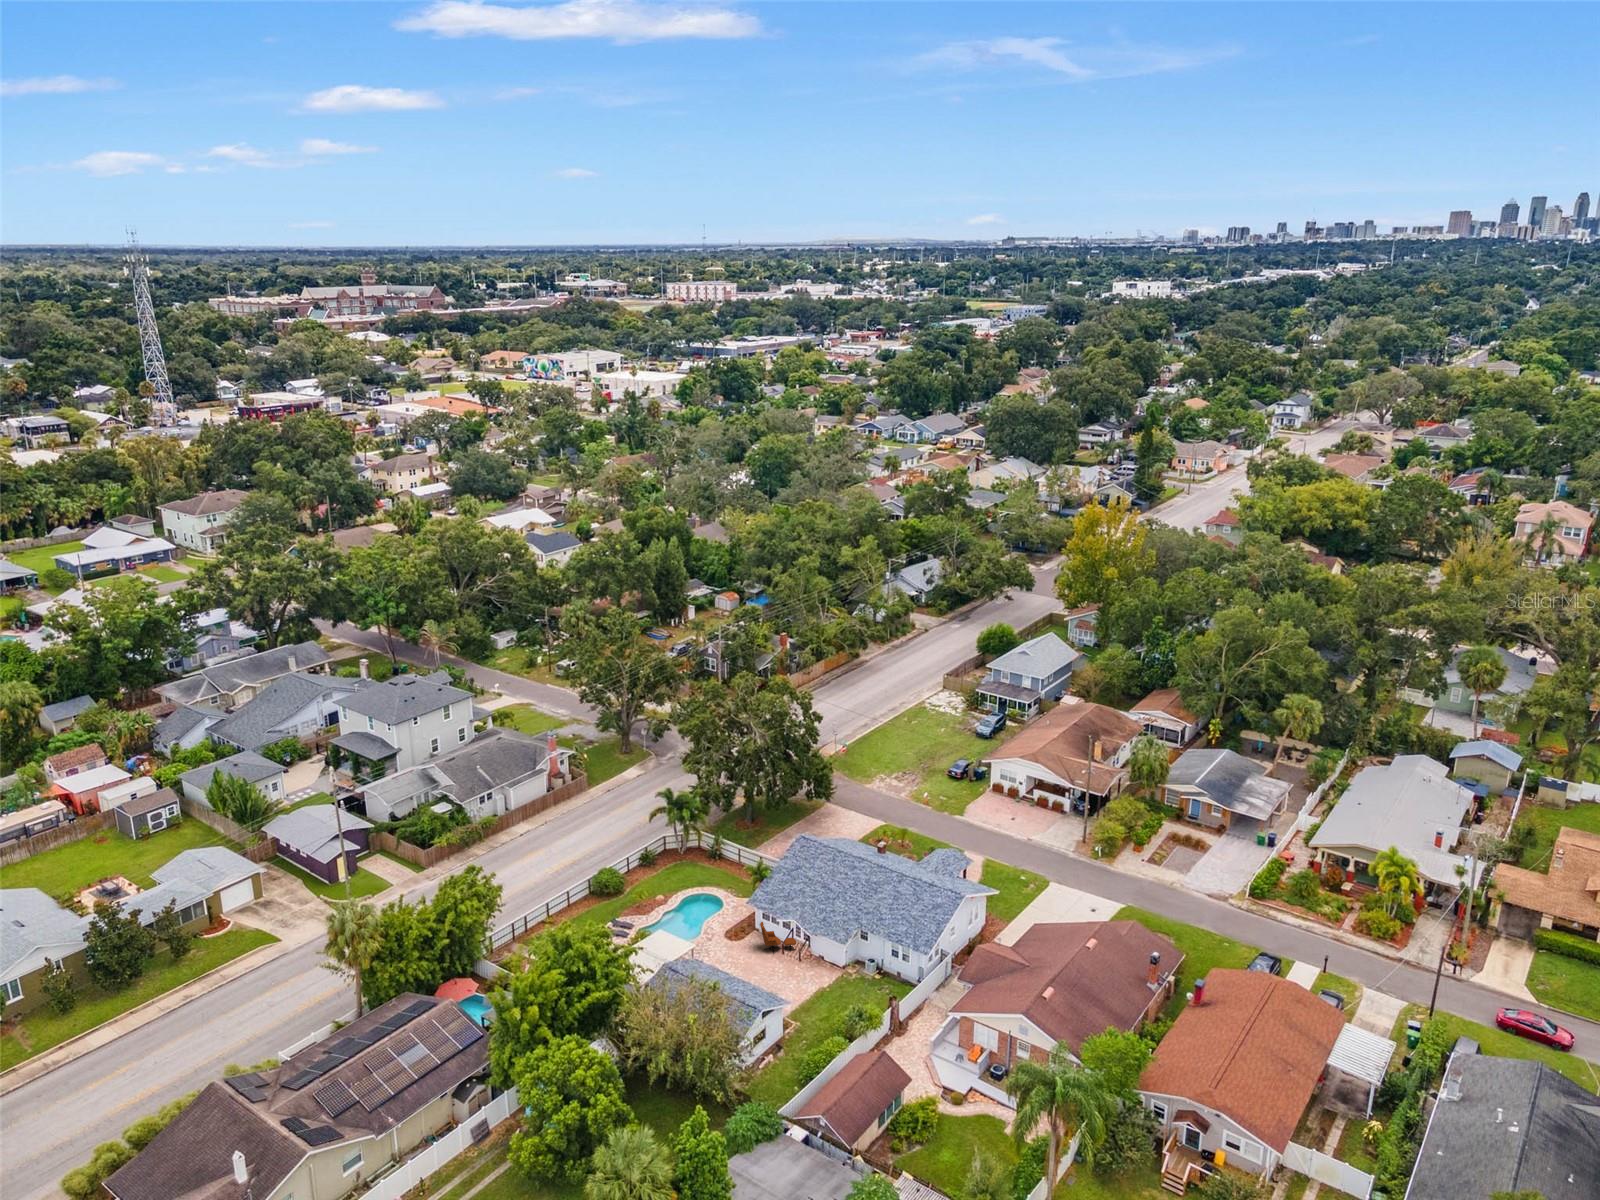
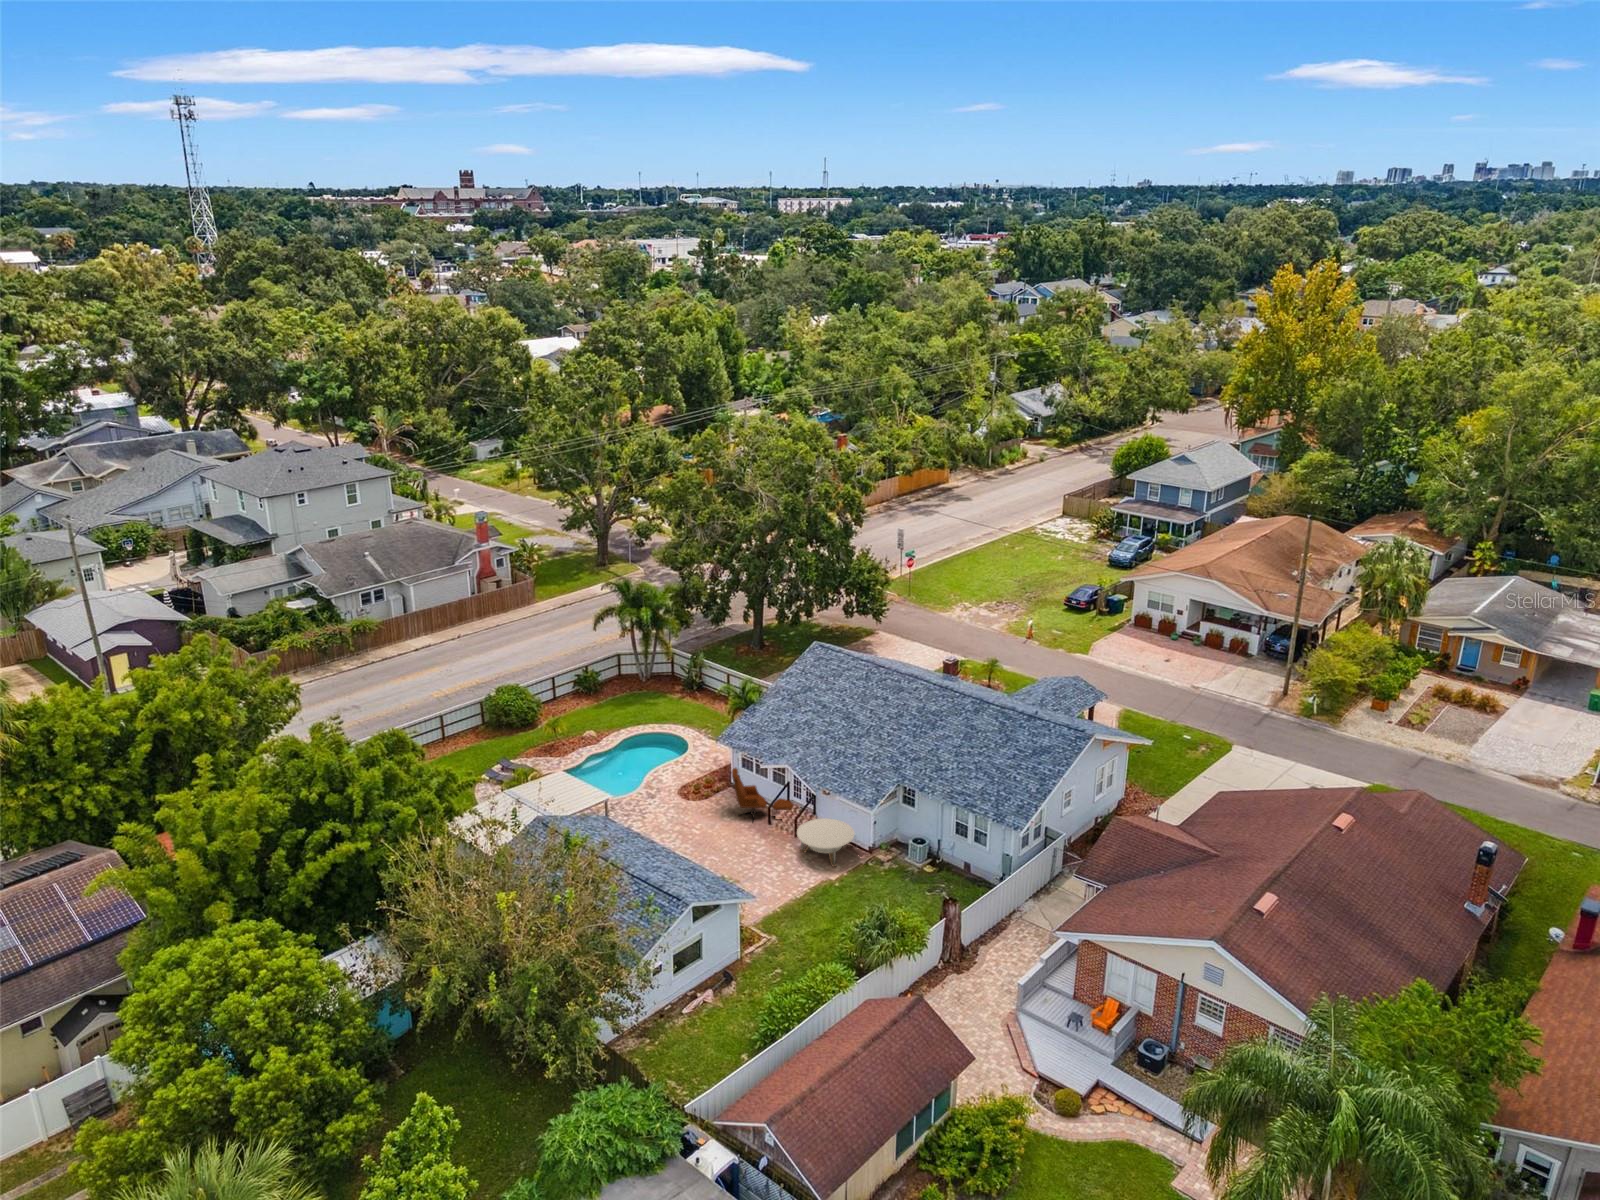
round table: none [803,950,835,979] -> present [797,818,854,867]

